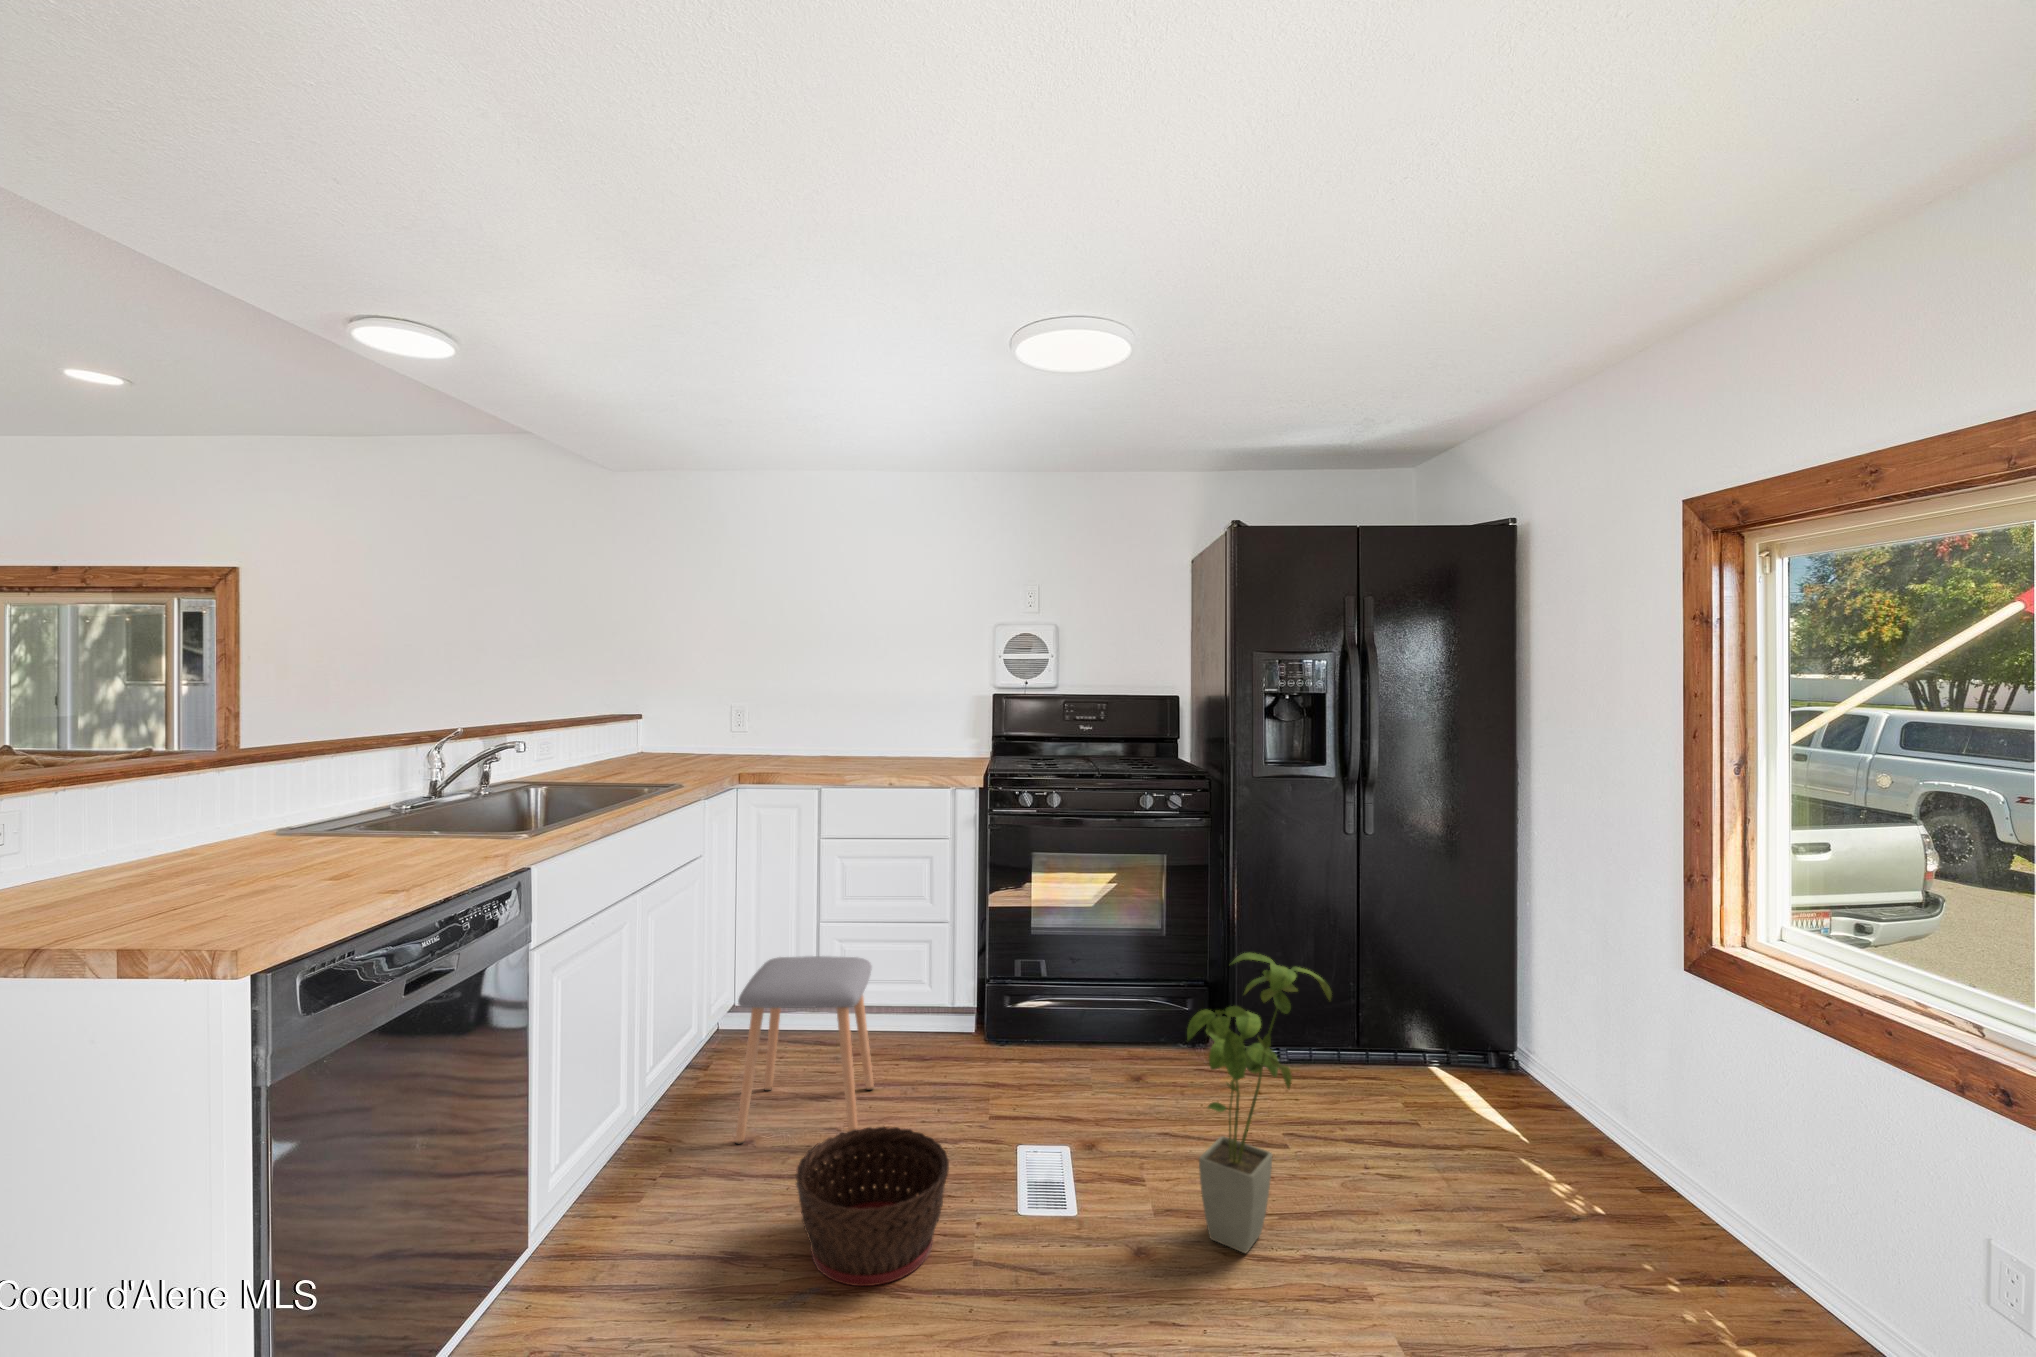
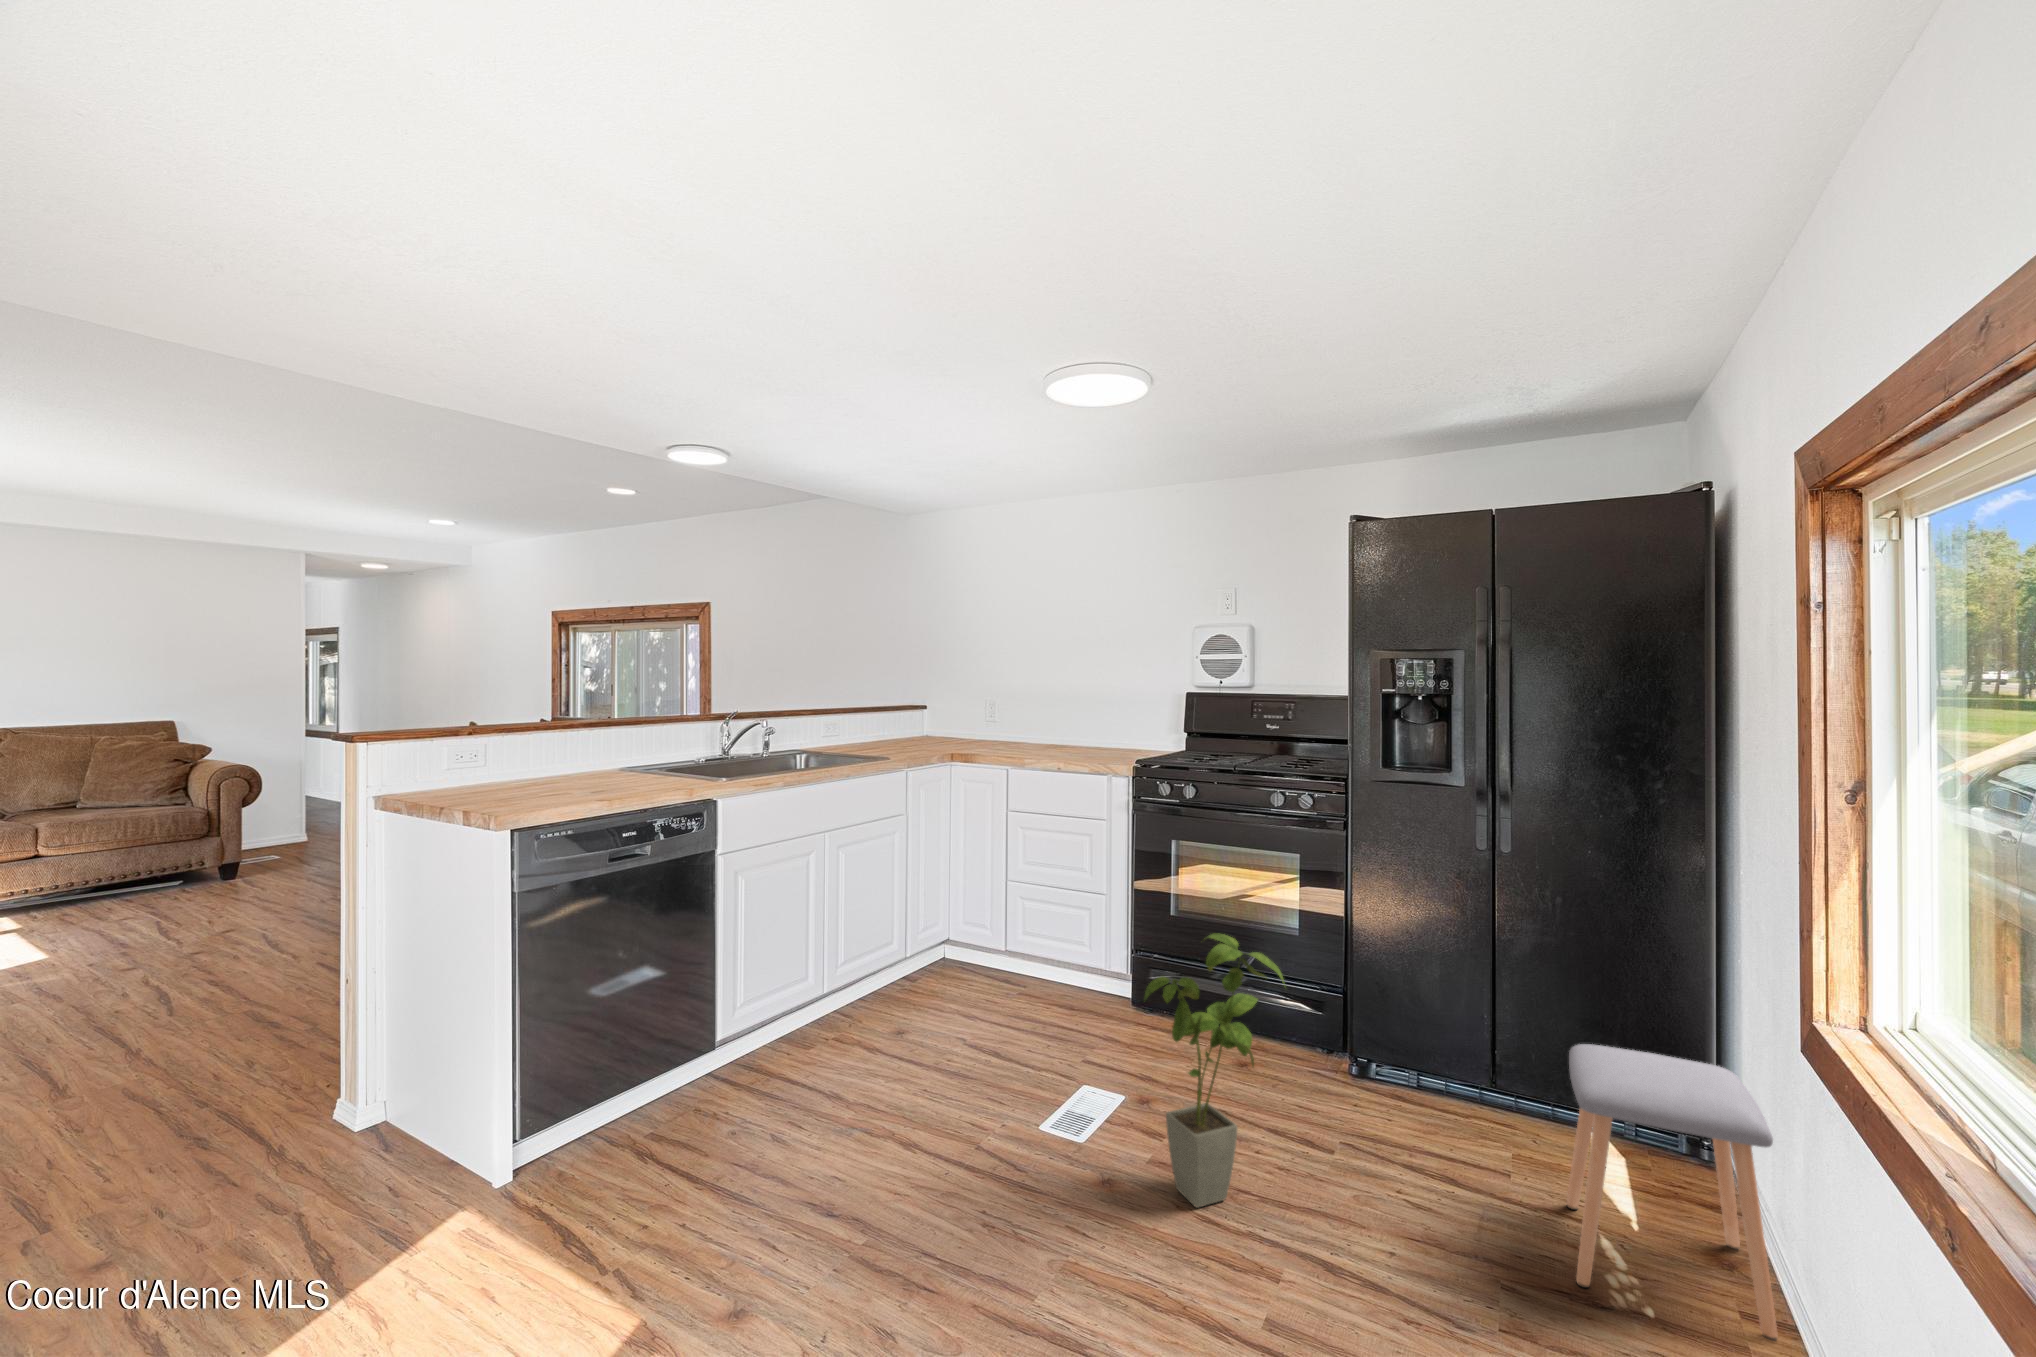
stool: present [735,956,874,1144] -> present [1566,1044,1778,1341]
basket: present [796,1127,949,1286] -> none [859,1031,978,1142]

